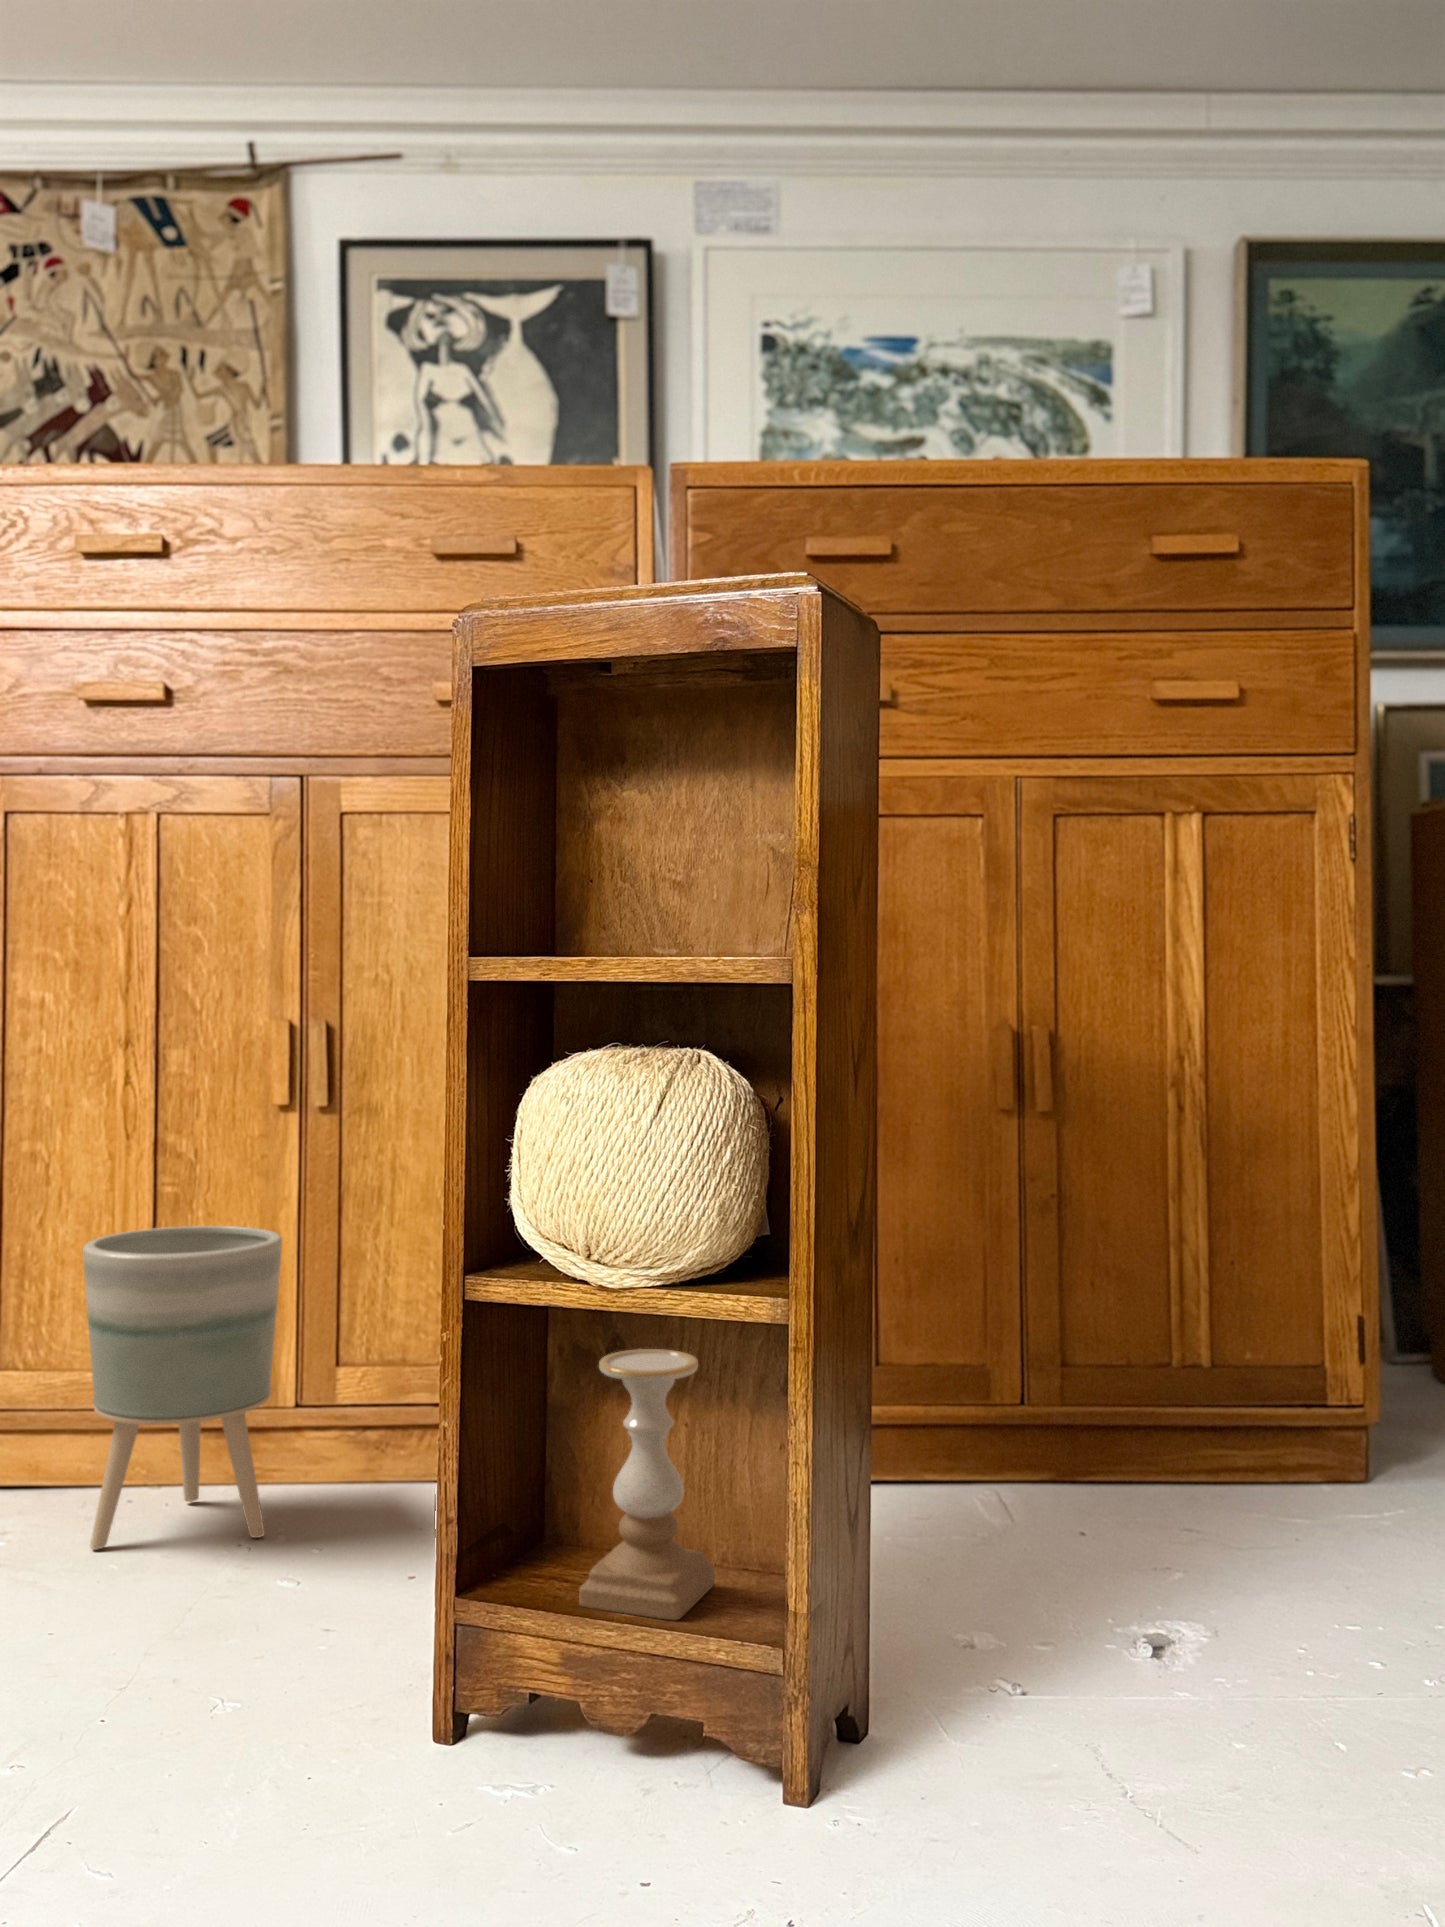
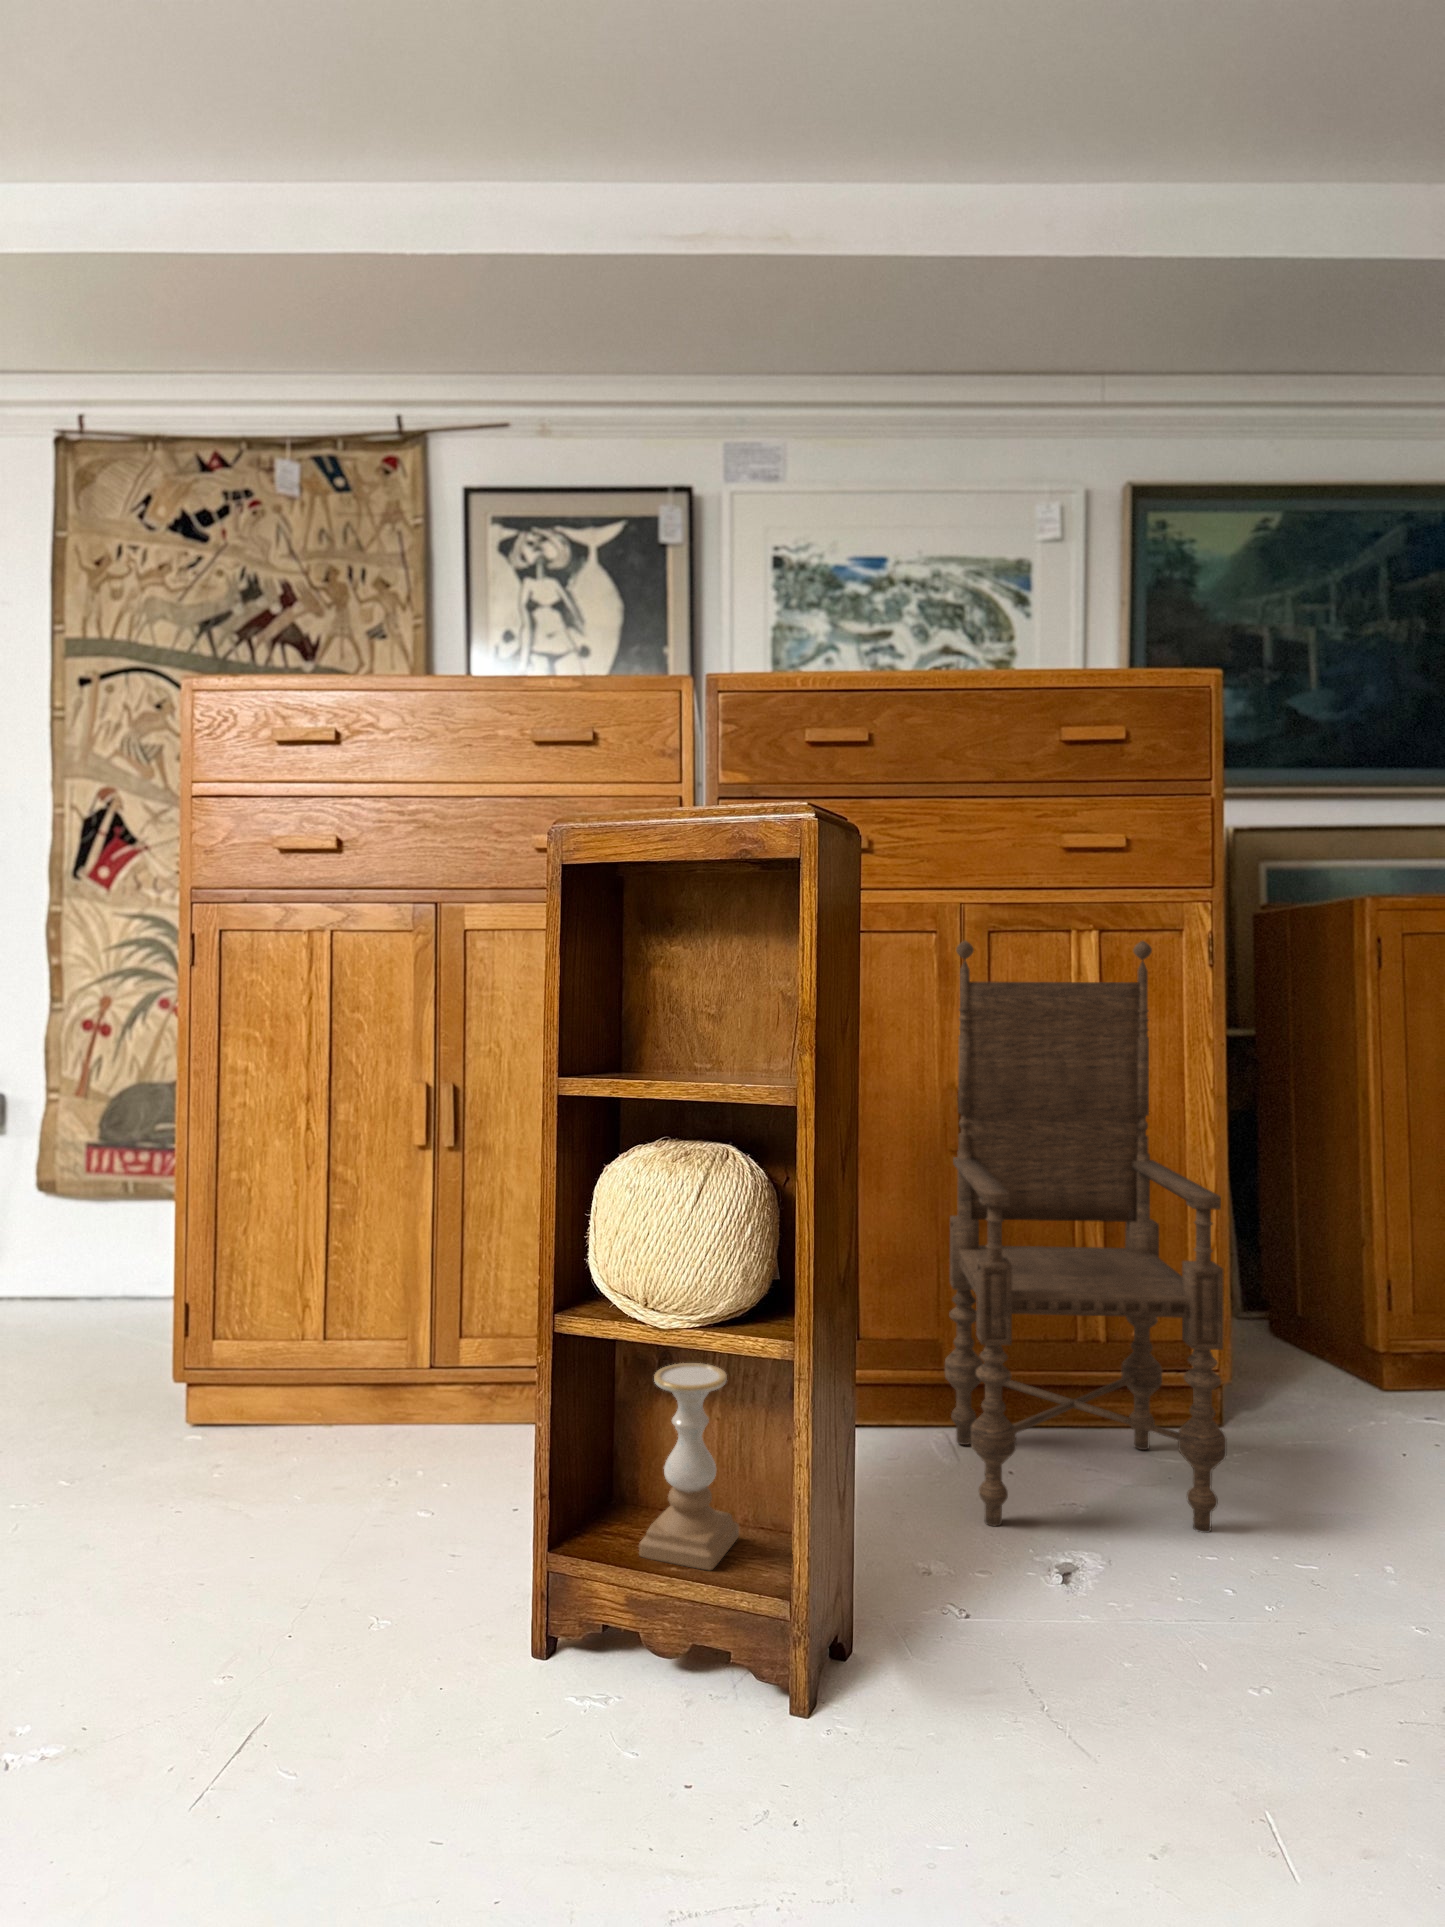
armchair: none [994,820,1374,1598] -> present [945,941,1227,1533]
planter: present [83,1226,282,1550] -> none [276,1236,421,1480]

